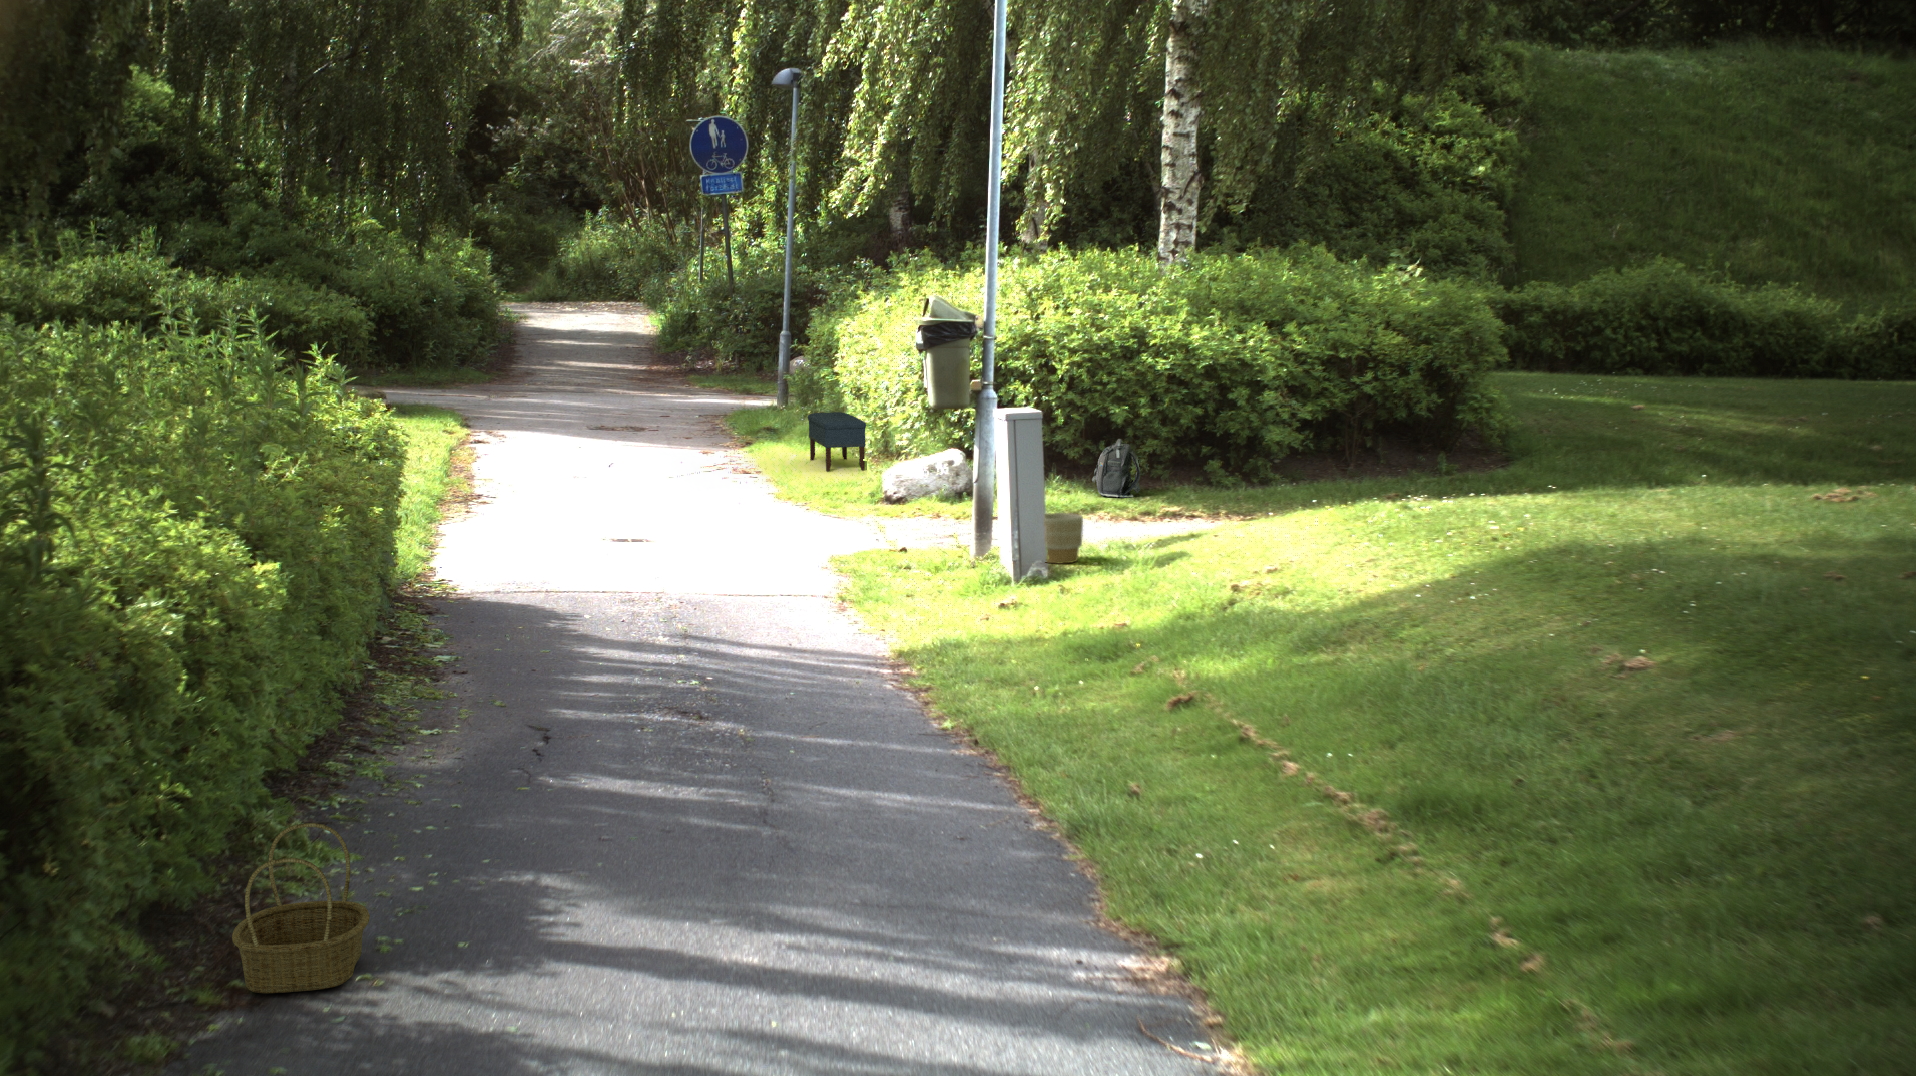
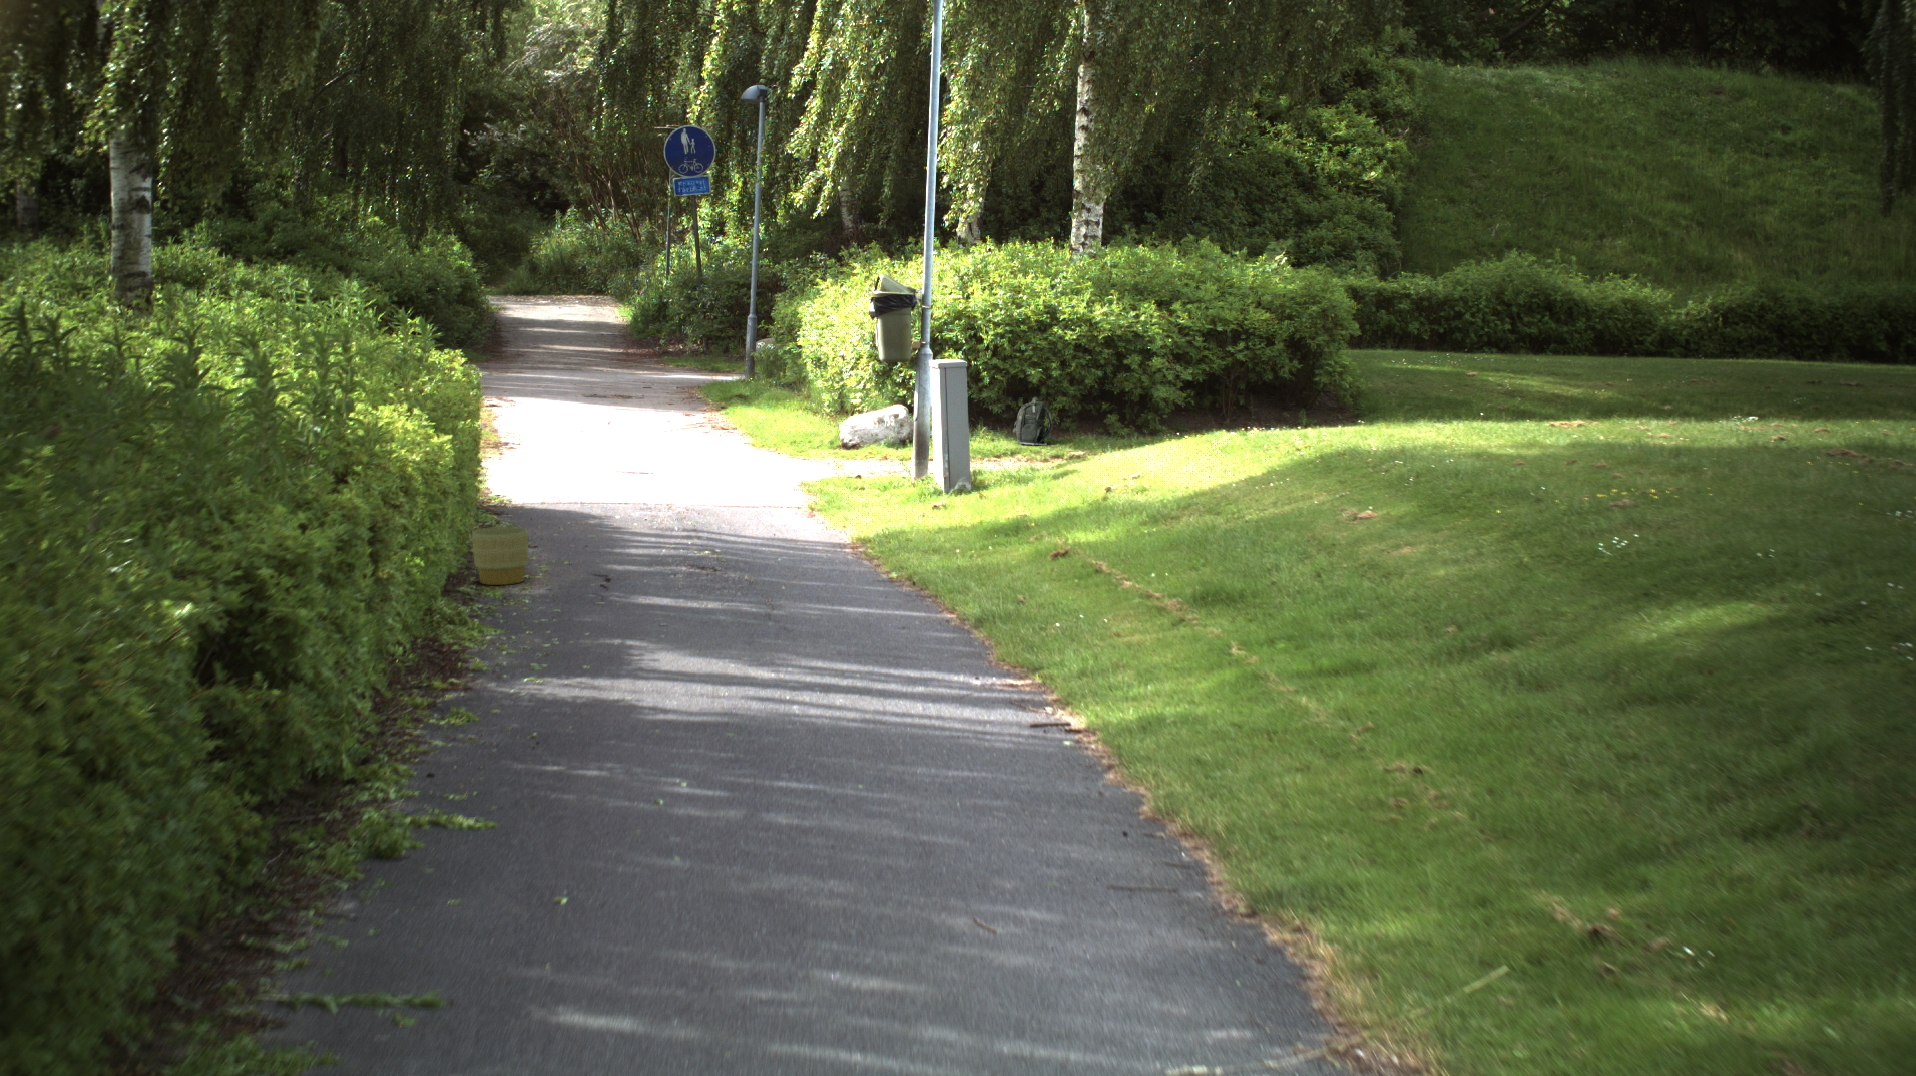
bench: present [808,412,866,471] -> none [774,380,824,428]
planter: present [1044,513,1083,564] -> present [472,527,528,585]
basket: present [232,823,370,993] -> none [422,602,510,706]

